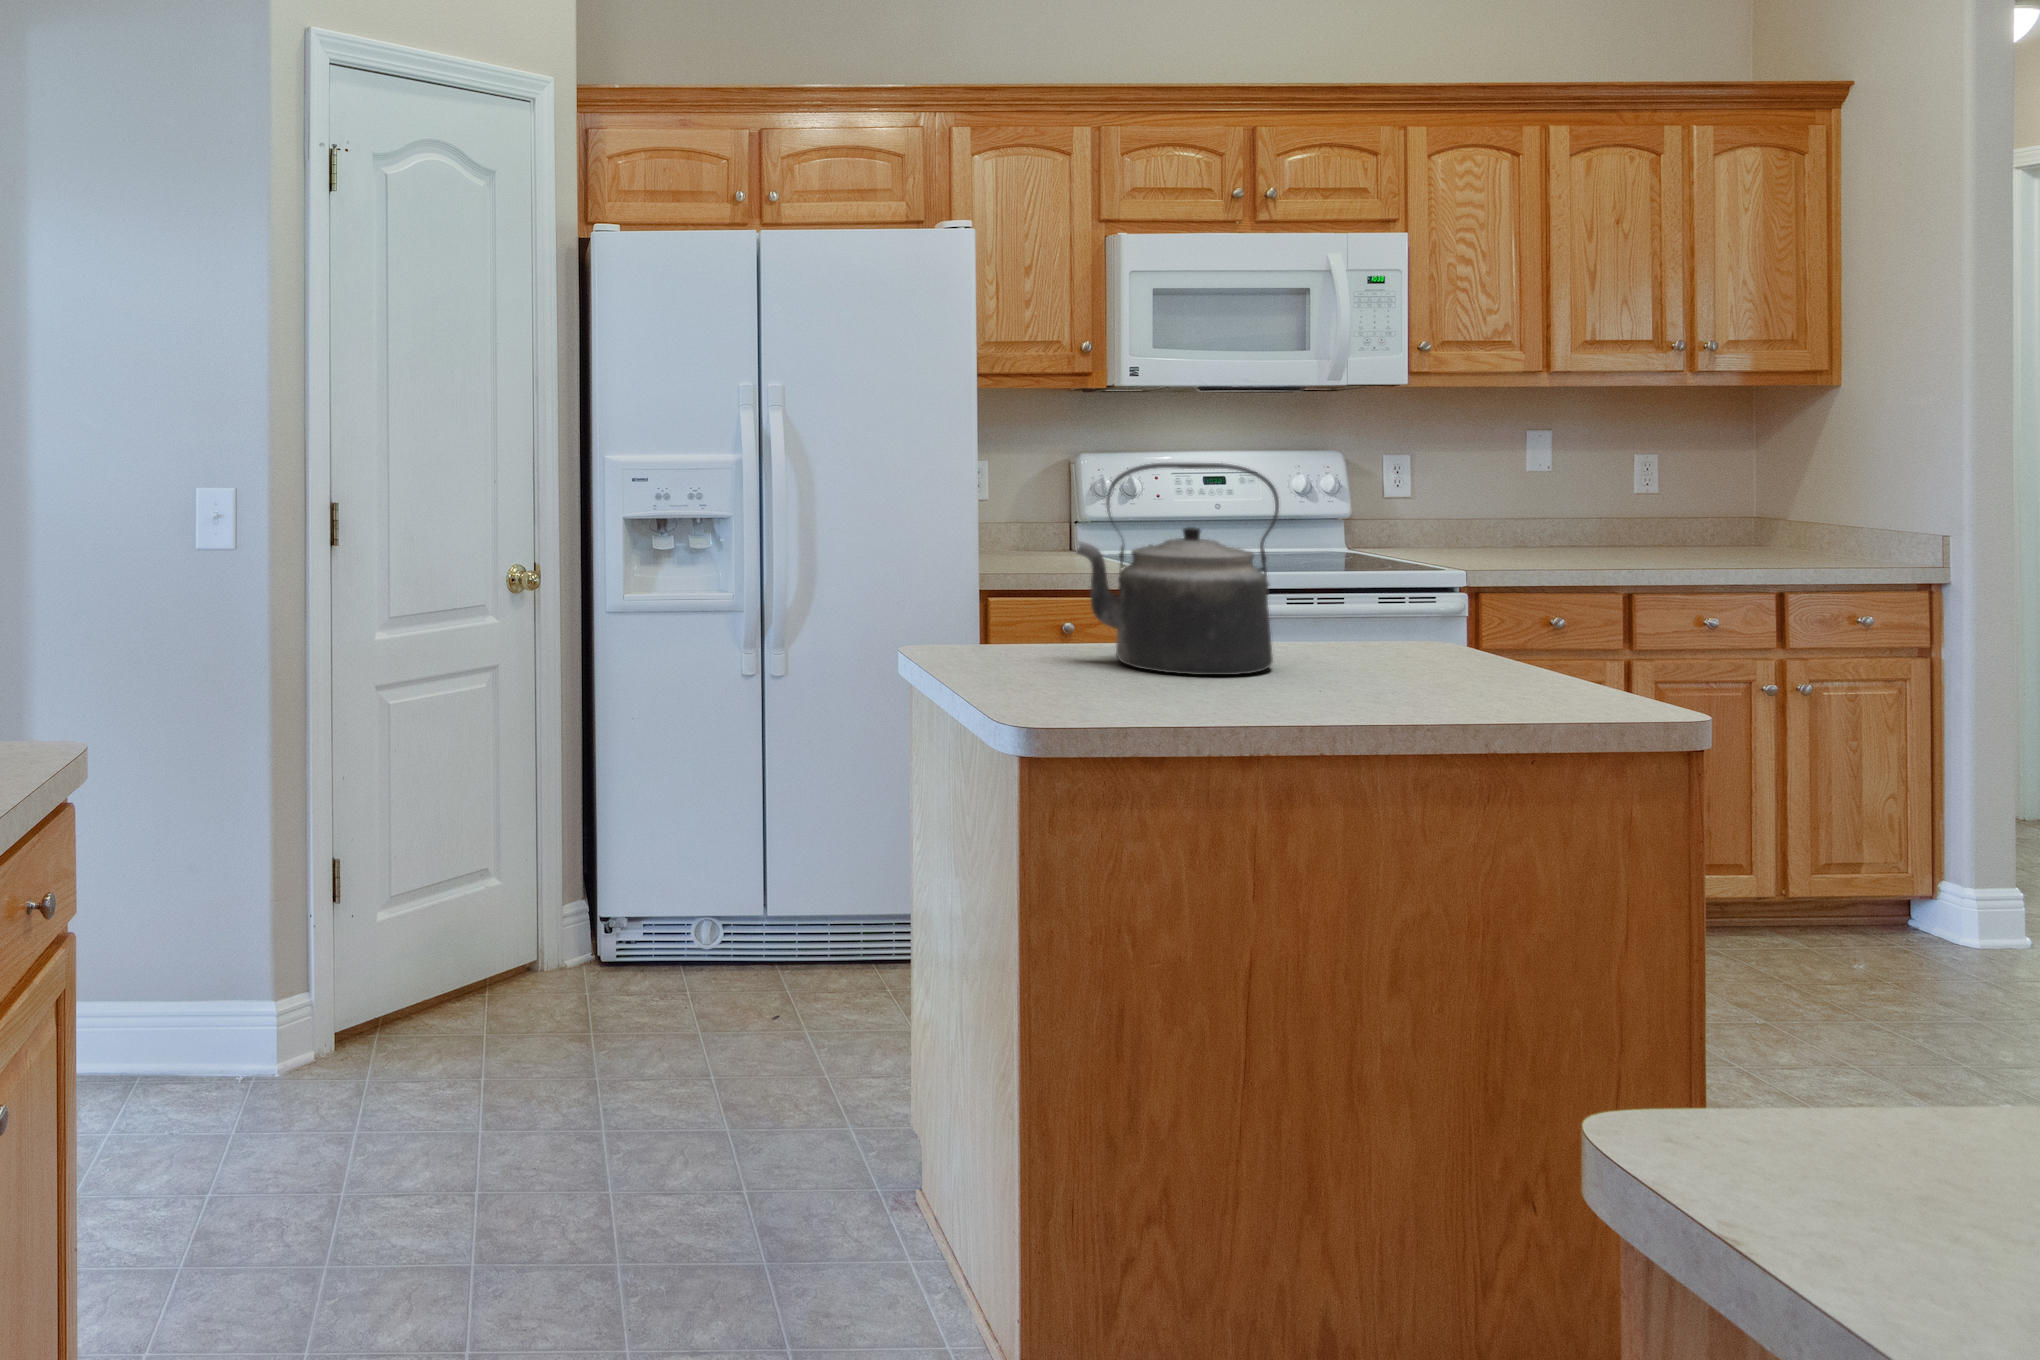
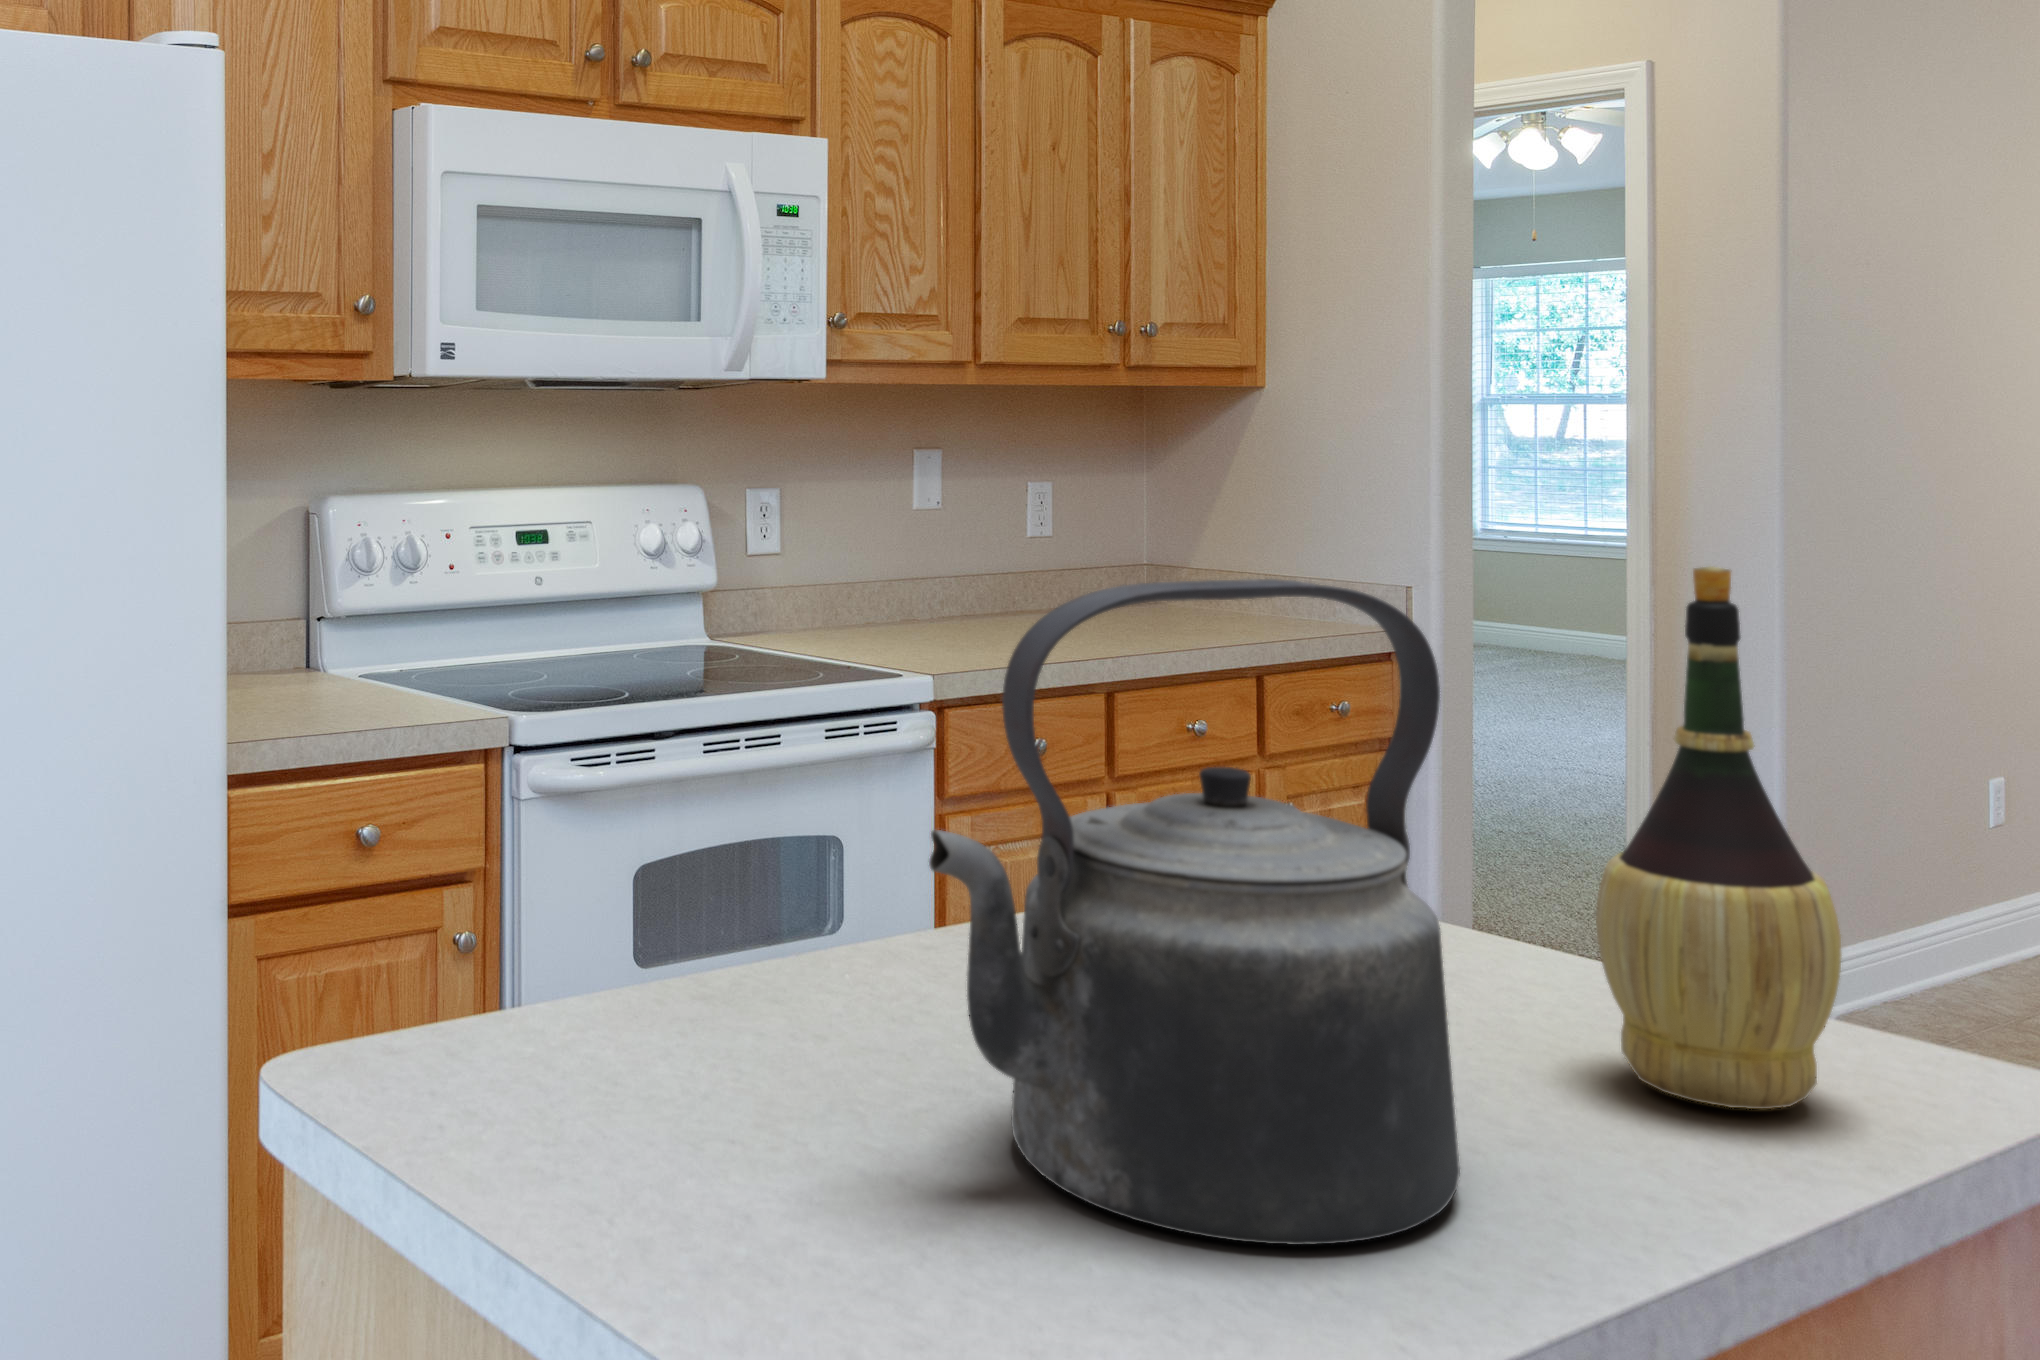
wine bottle: none [1391,465,1484,674] -> present [1596,566,1841,1109]

